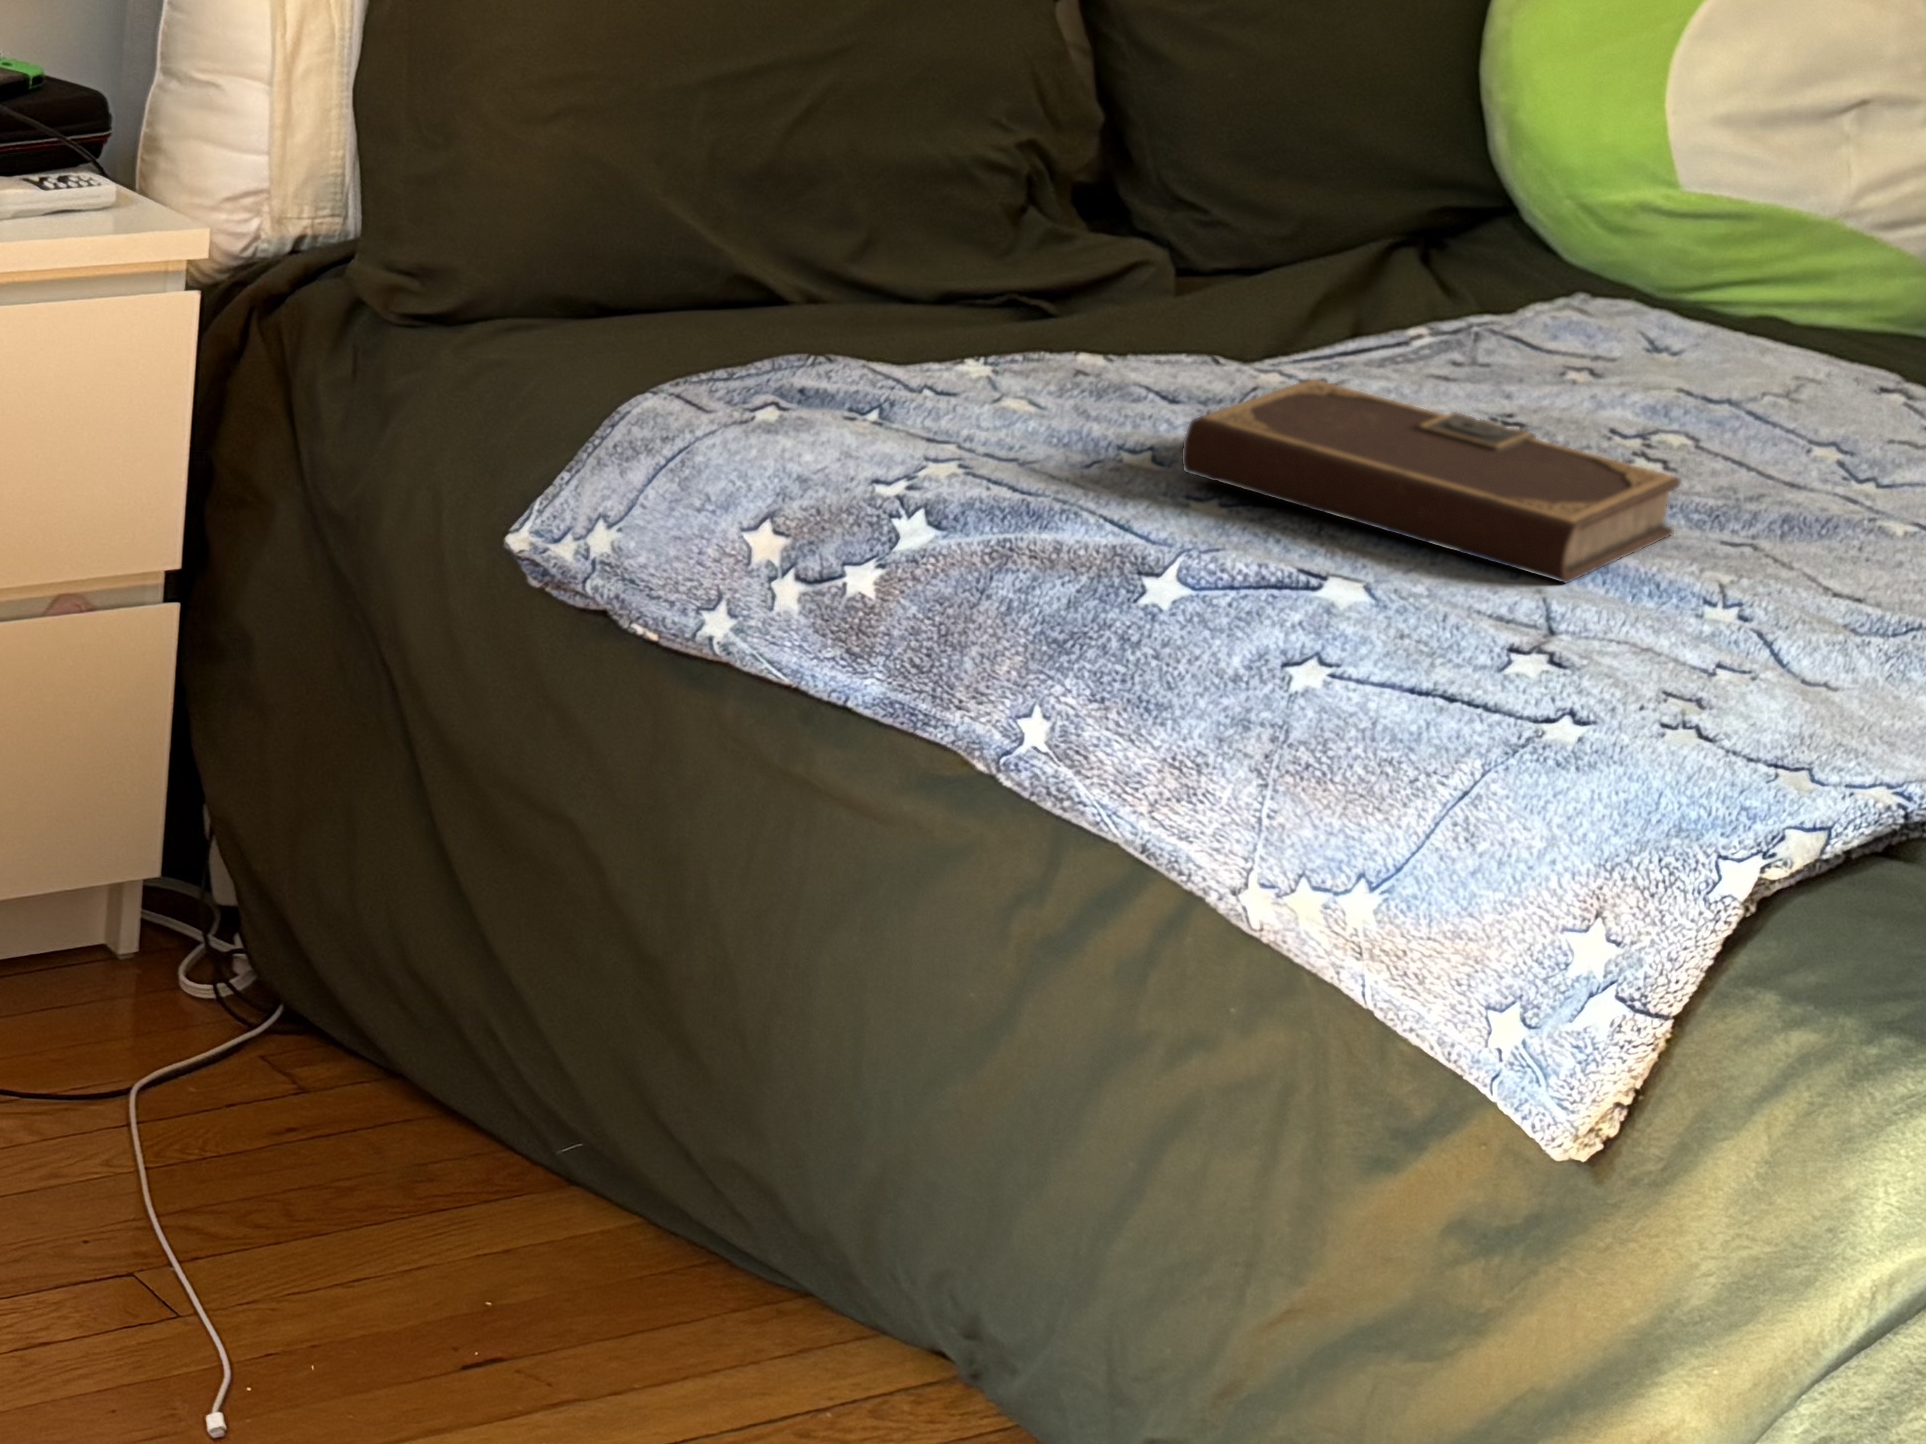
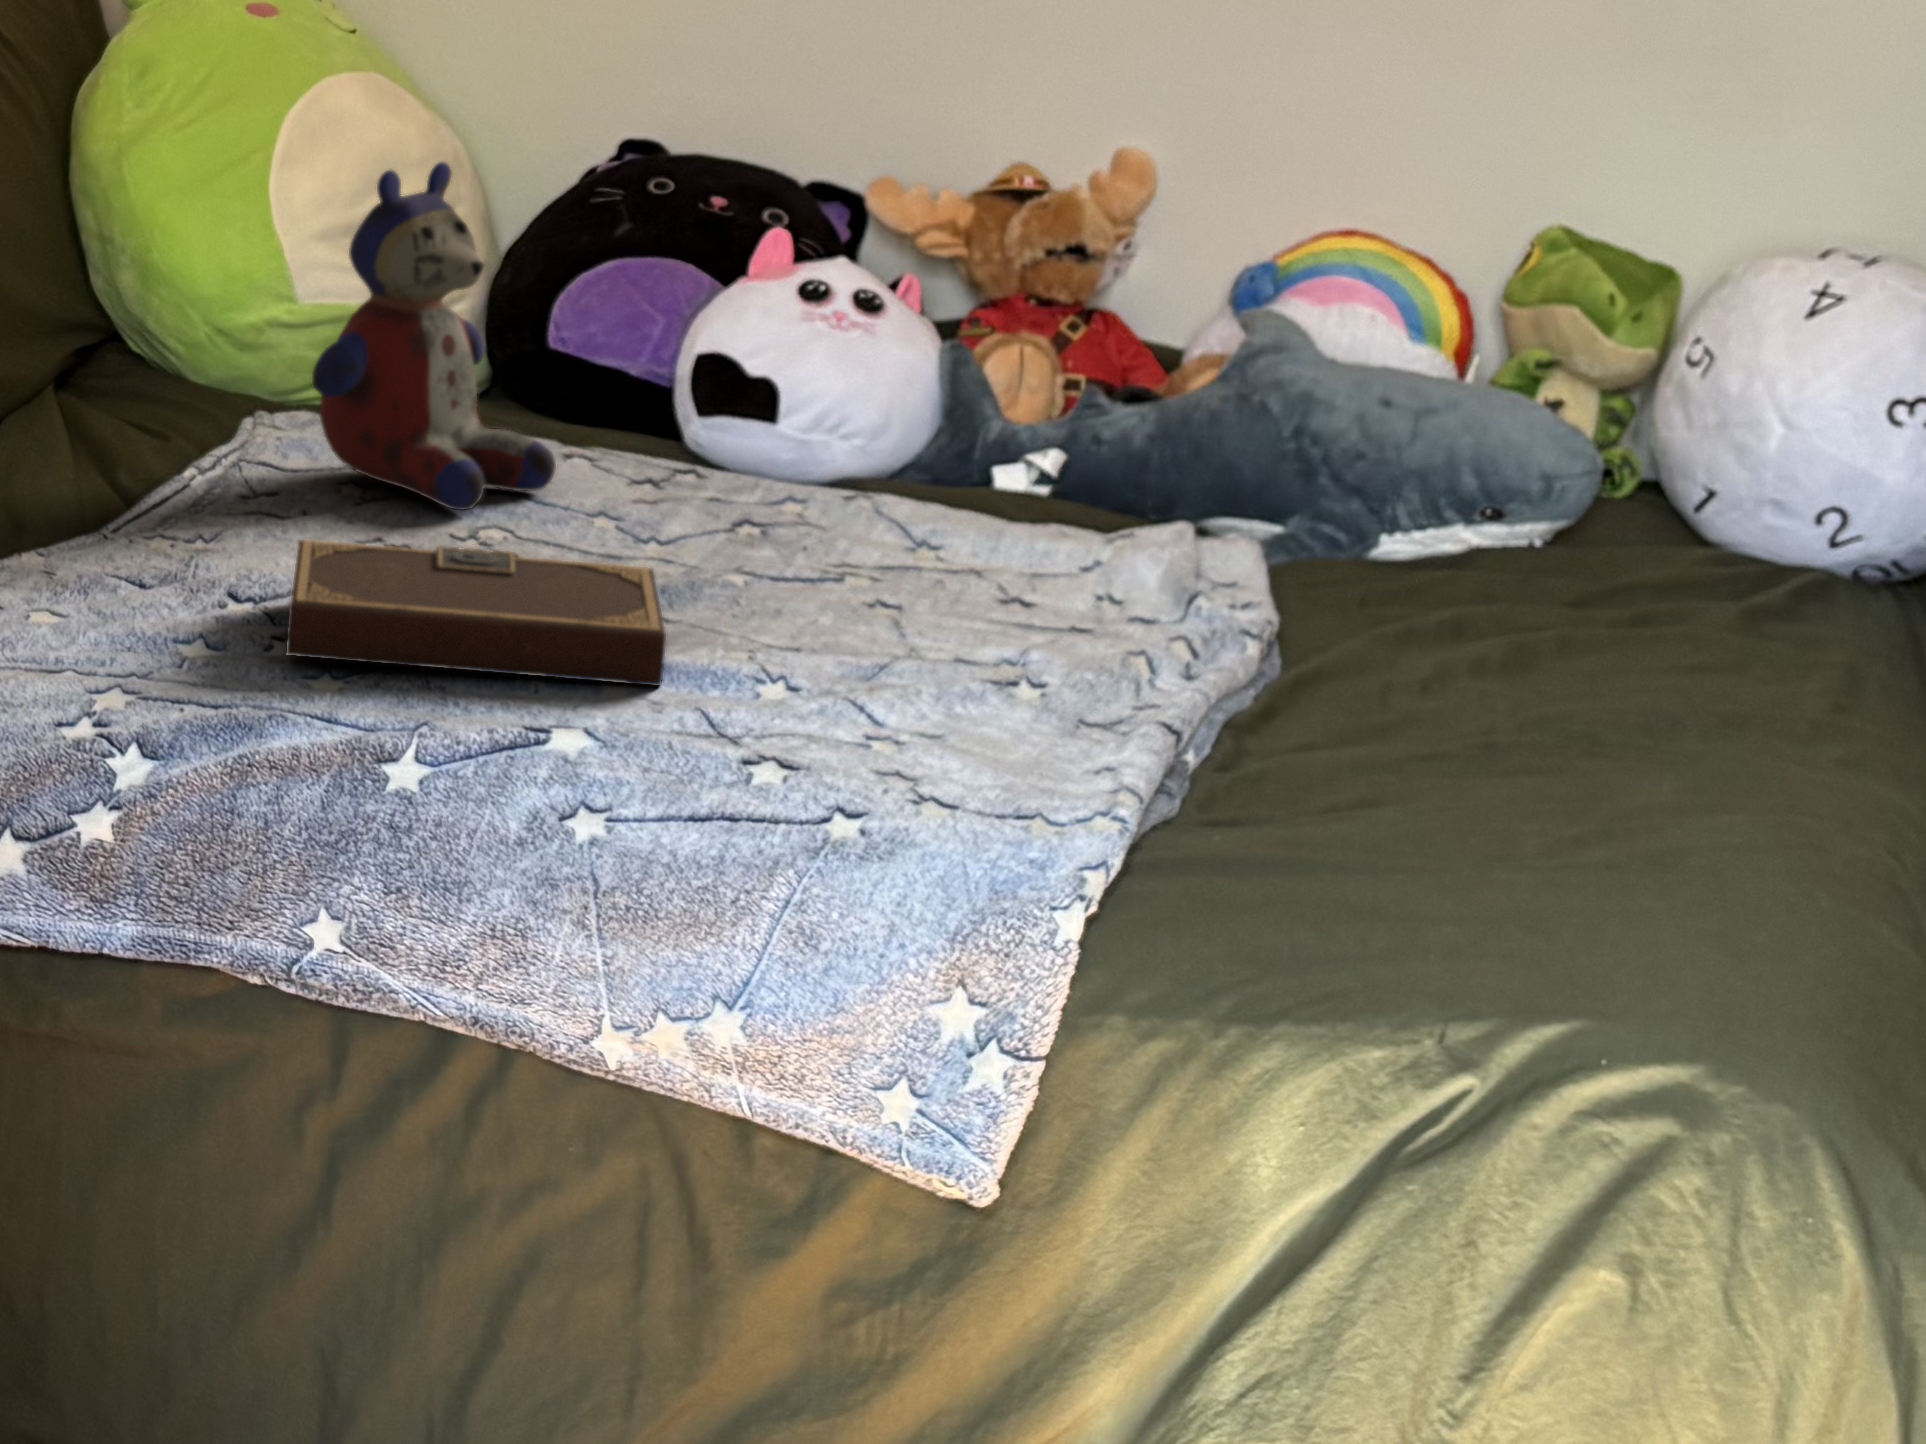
stuffed bear: none [1501,35,1796,416] -> present [312,162,556,510]

